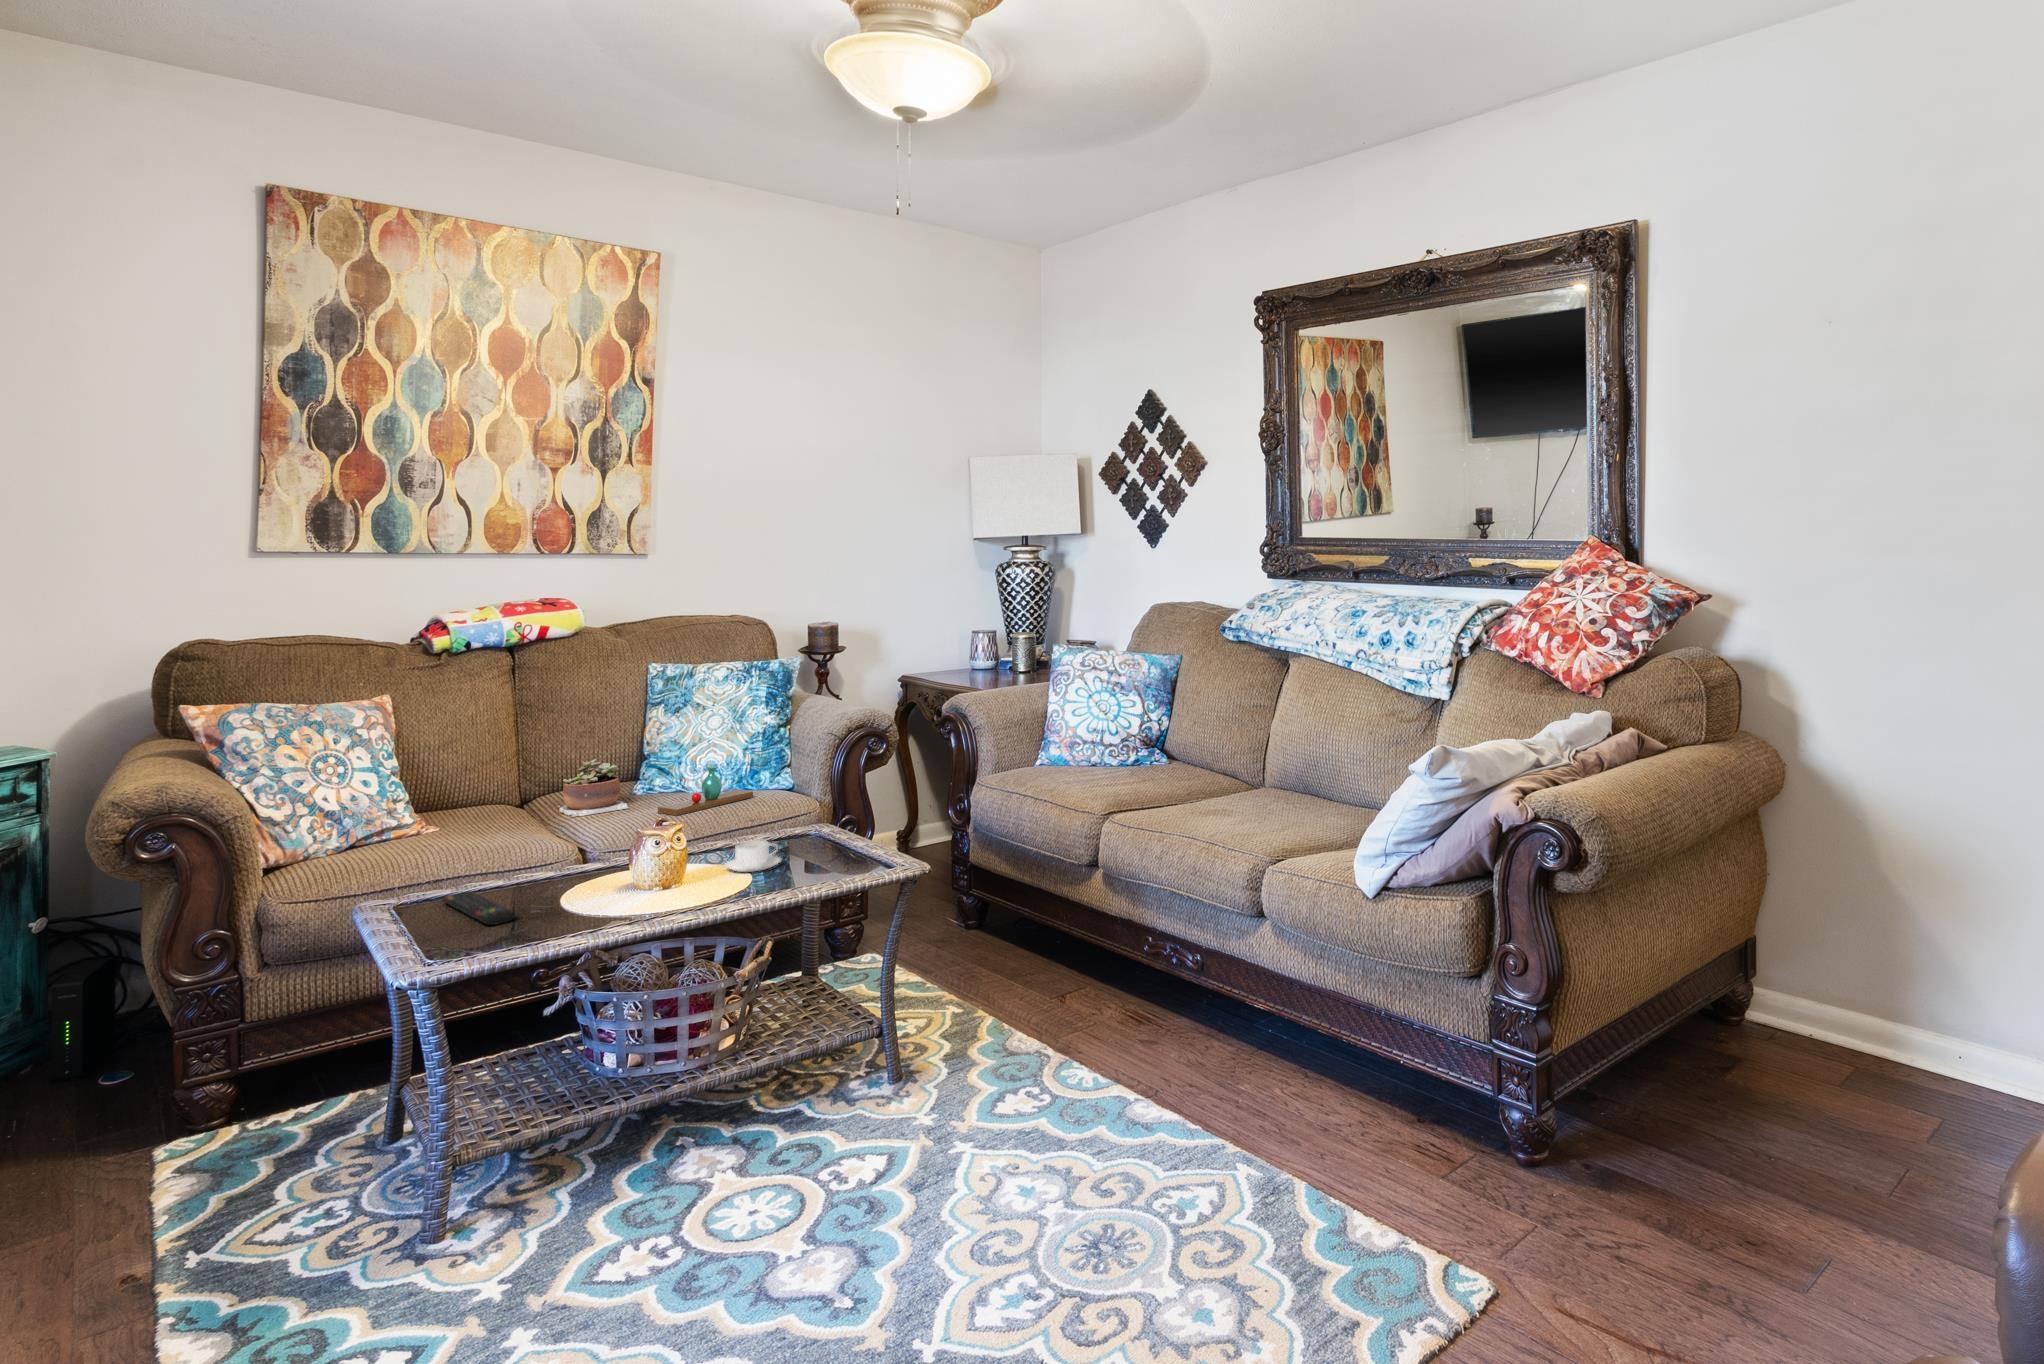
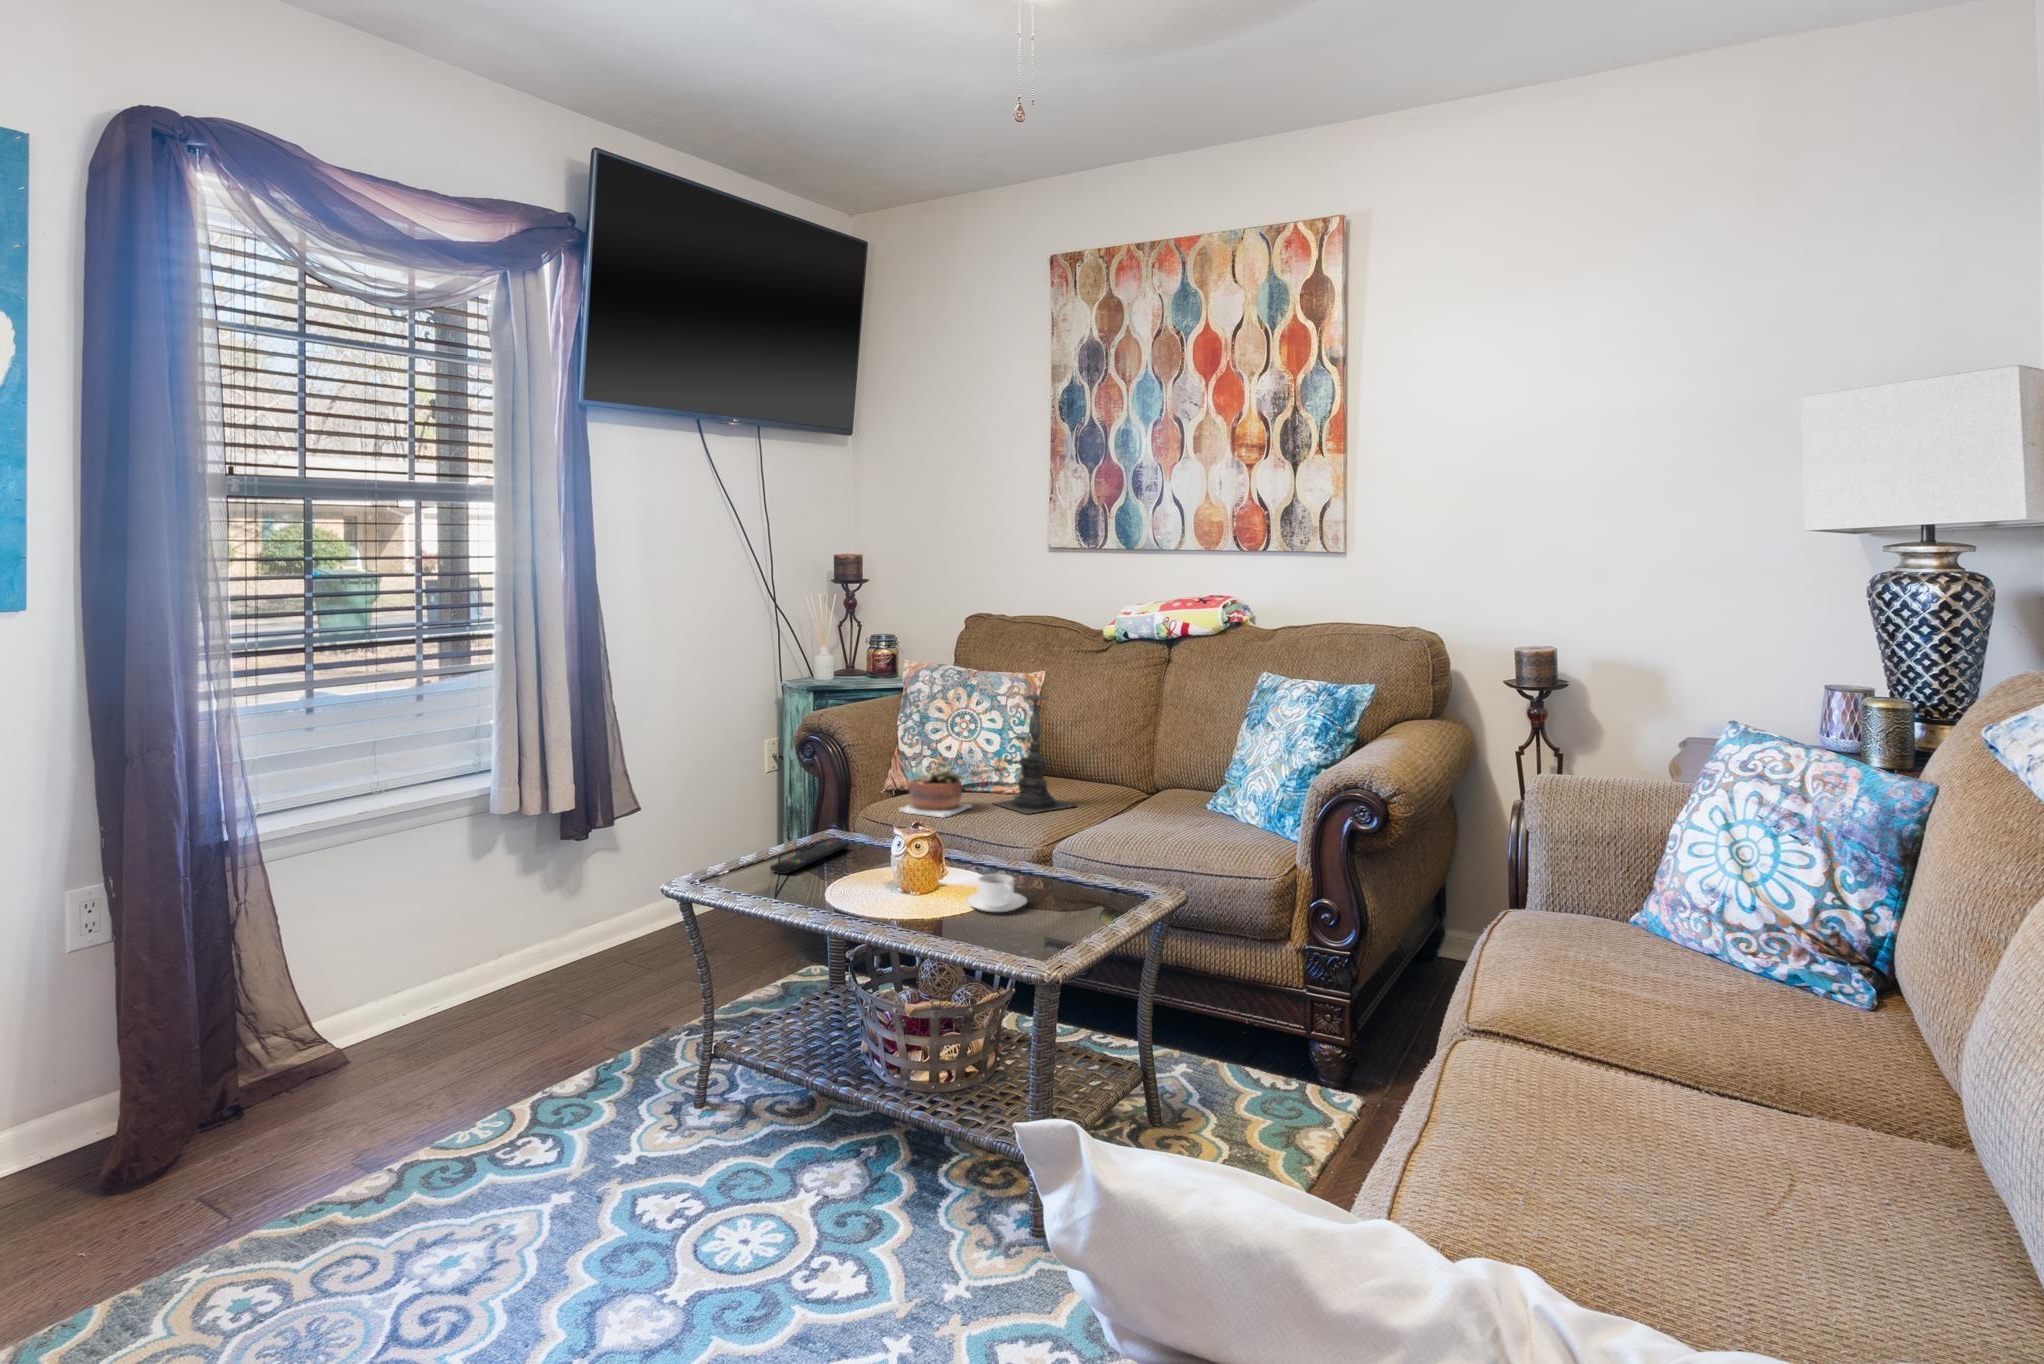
candle holder: none [422,695,515,843] -> present [994,692,1076,814]
succulent plant: present [559,759,629,817] -> present [899,760,972,818]
vase: present [658,766,753,816] -> none [1157,795,1262,846]

